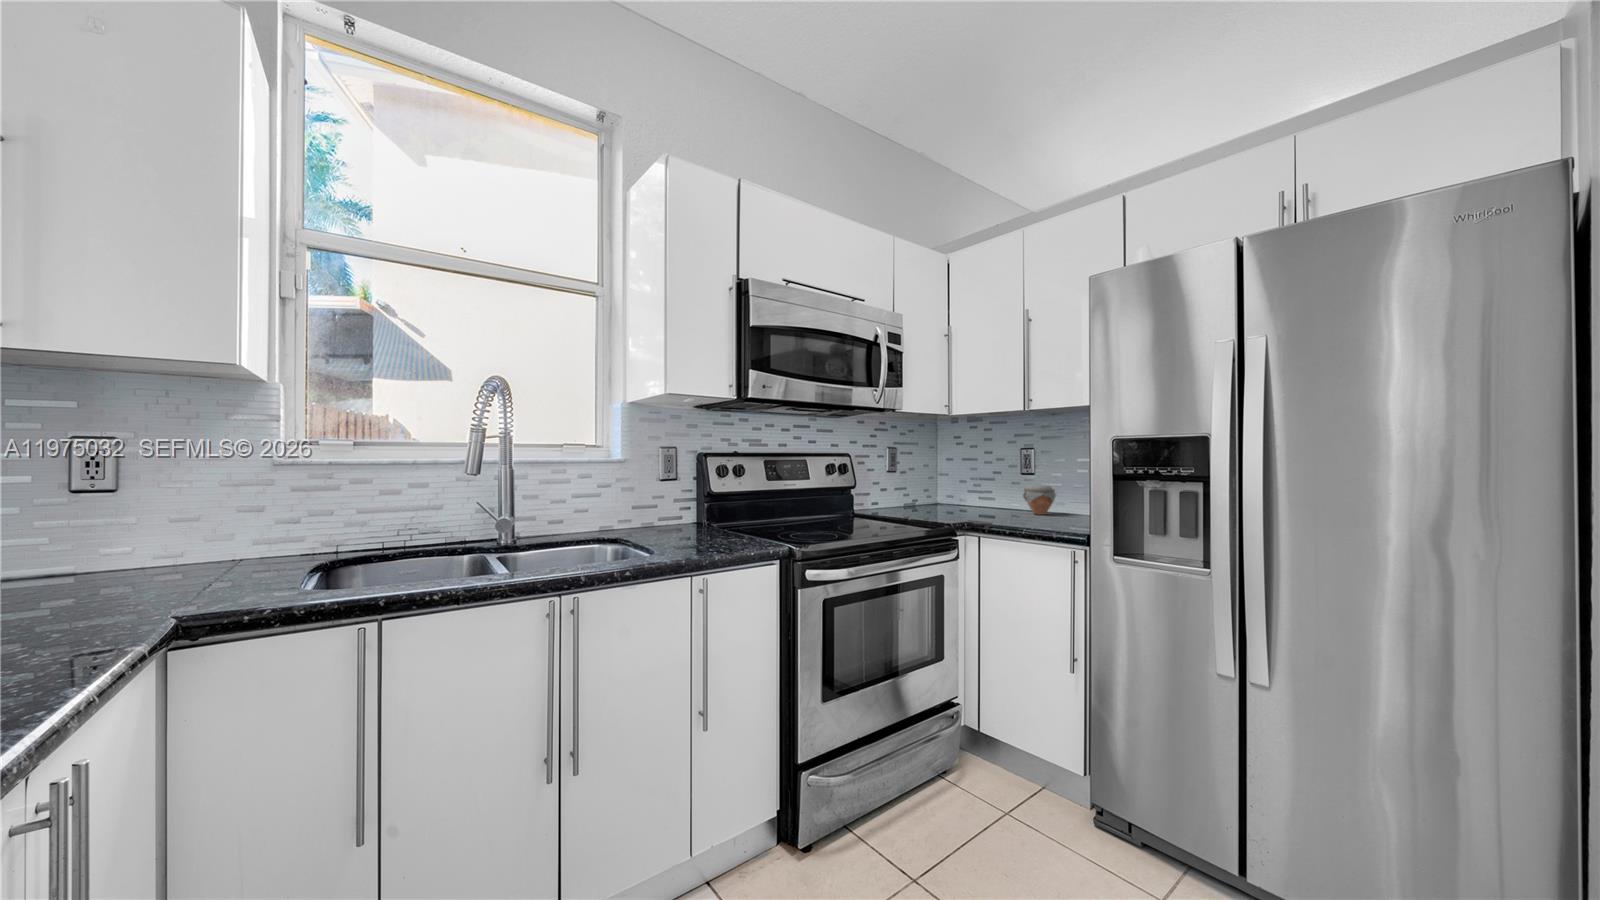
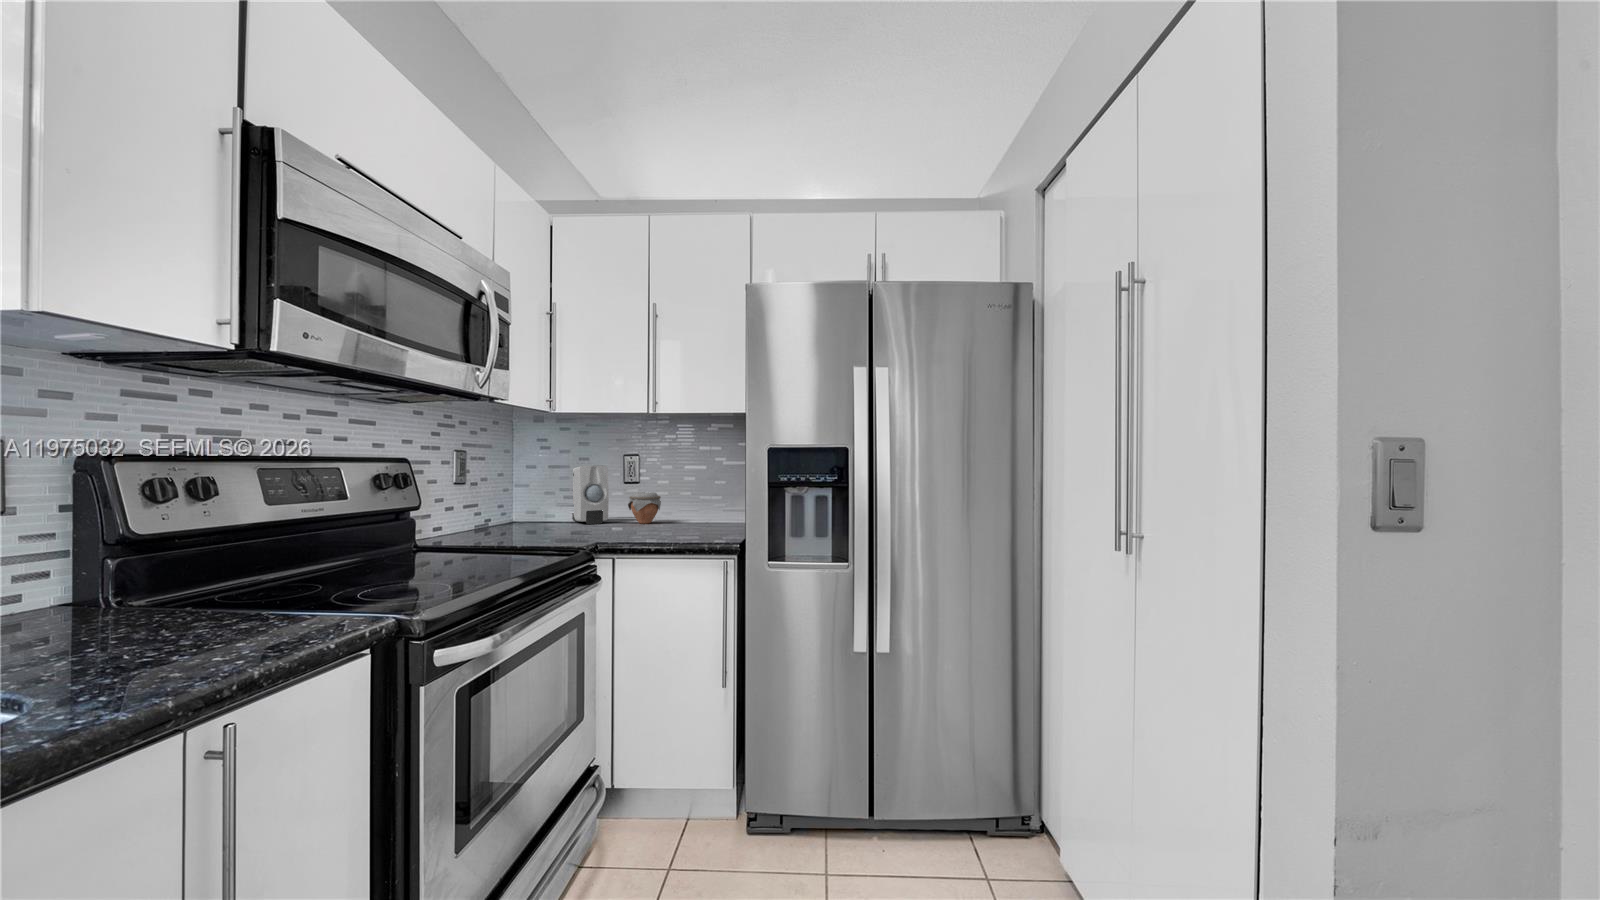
soap dispenser: none [980,459,1007,511] -> present [572,466,609,524]

